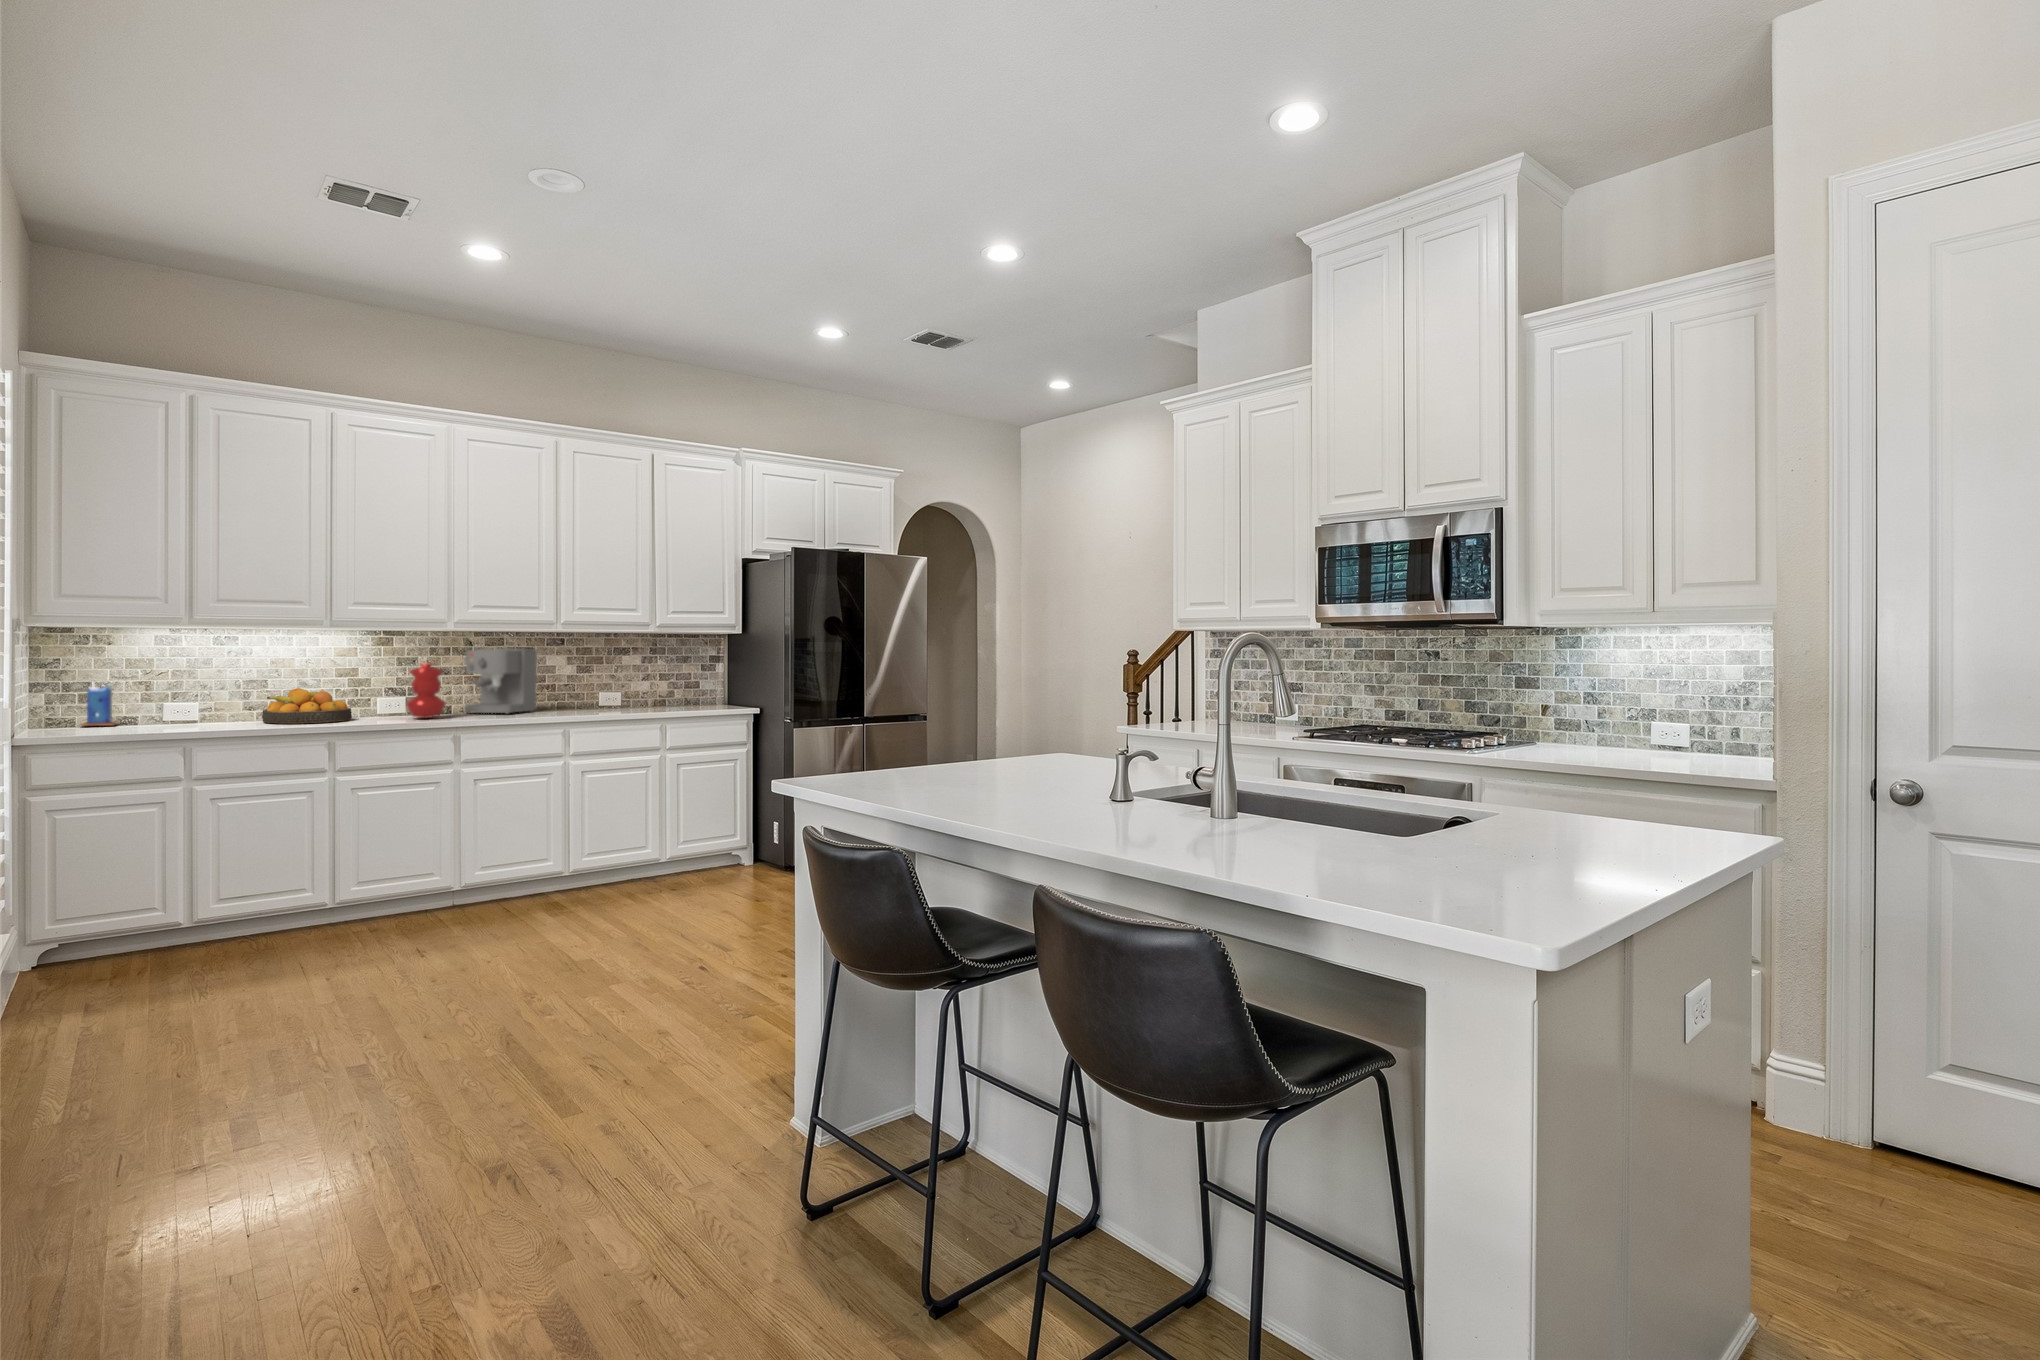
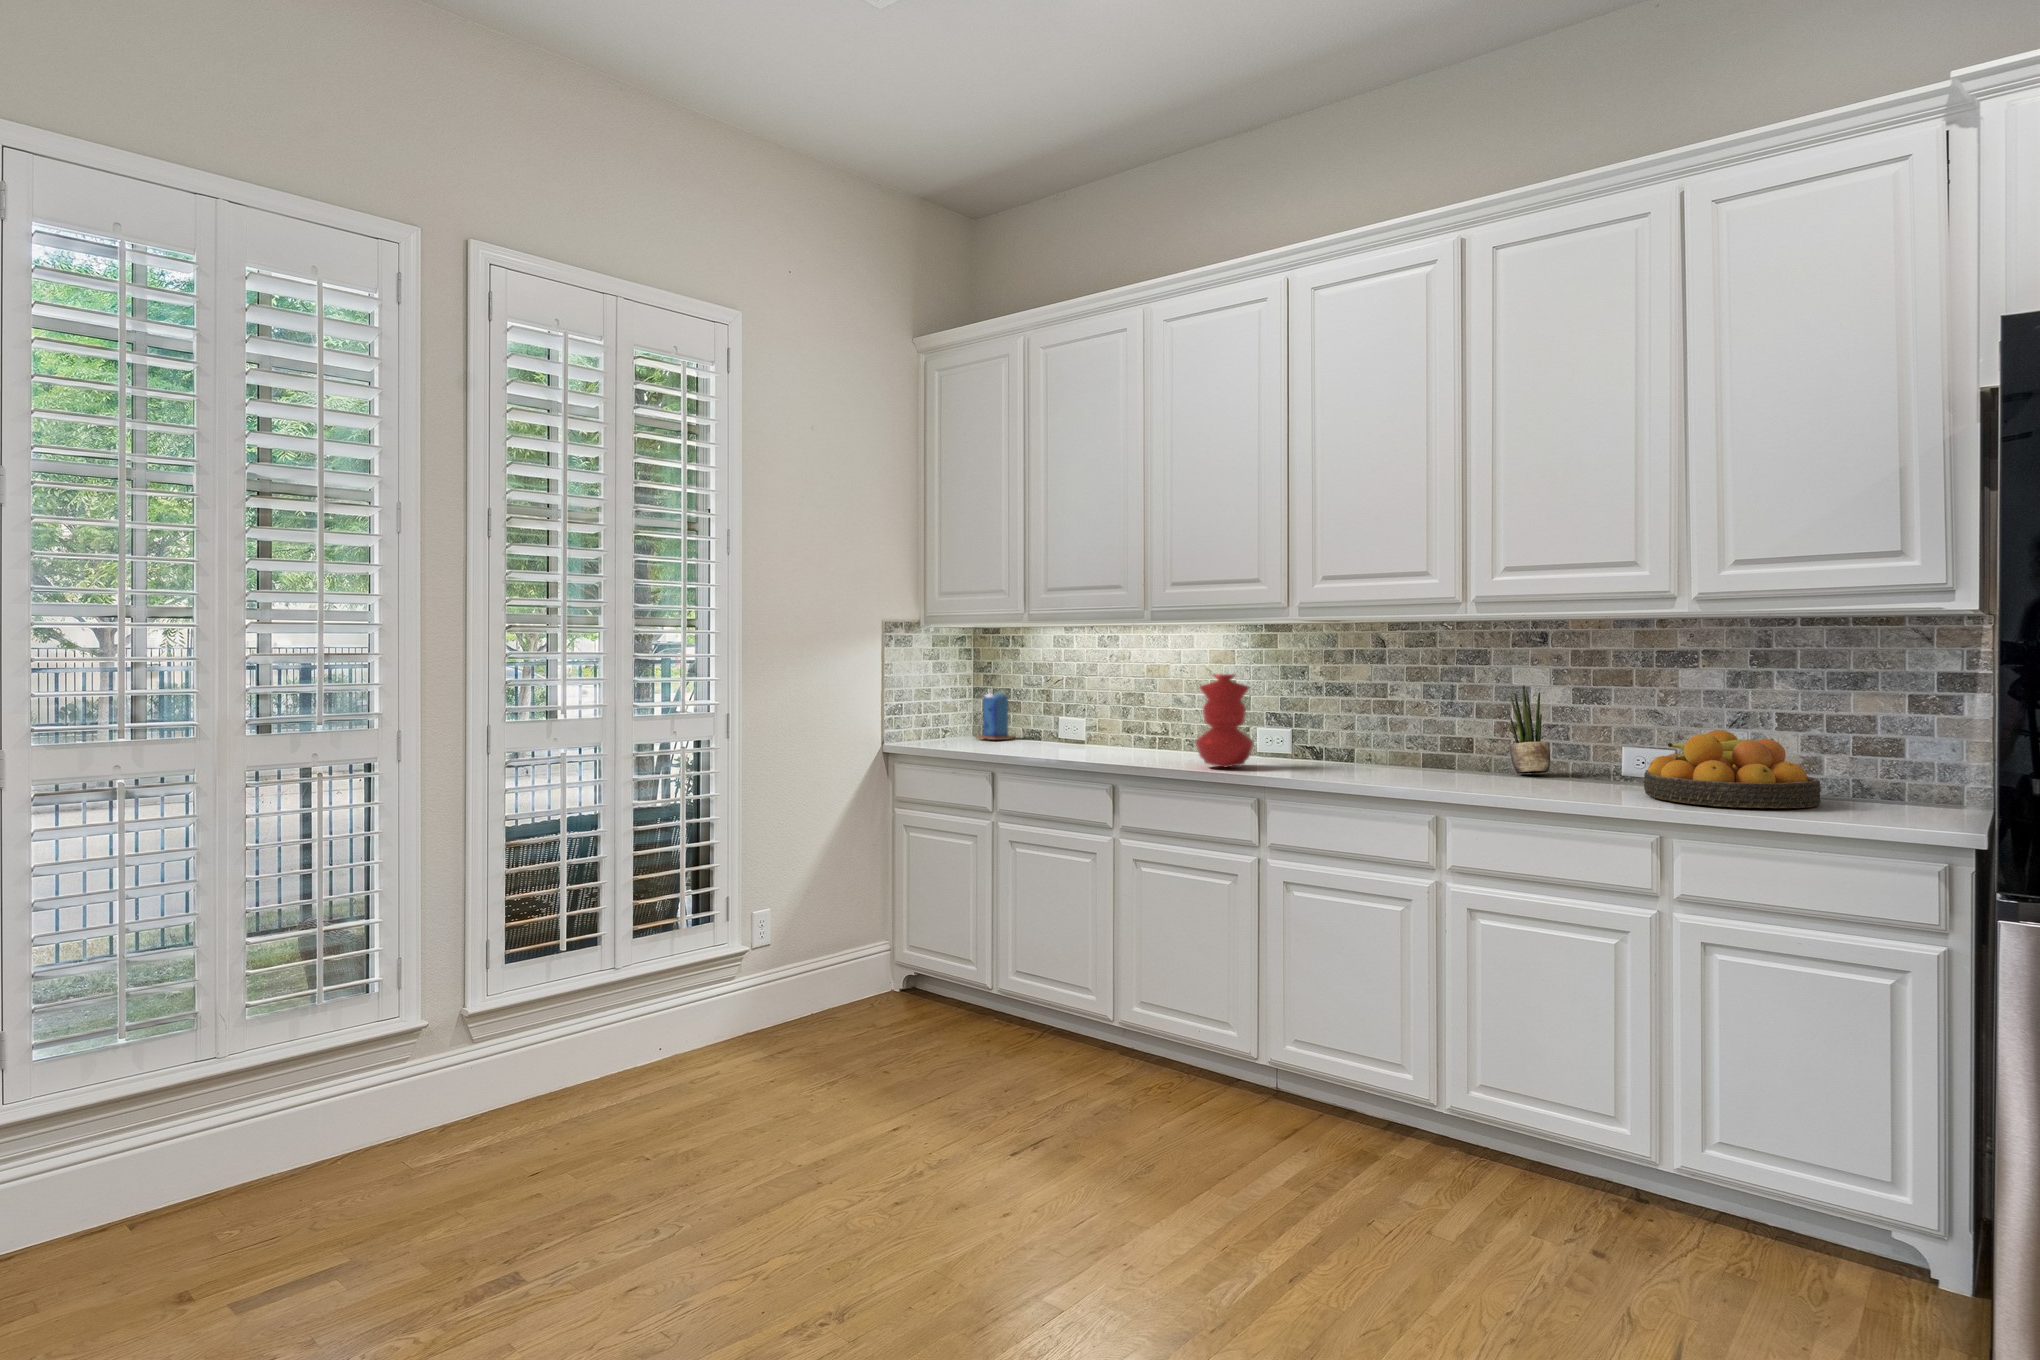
coffee maker: present [465,649,537,714] -> none [1292,652,1436,775]
potted plant: none [552,665,575,708] -> present [1510,686,1550,774]
fruit bowl: present [262,688,352,724] -> present [1644,730,1821,808]

